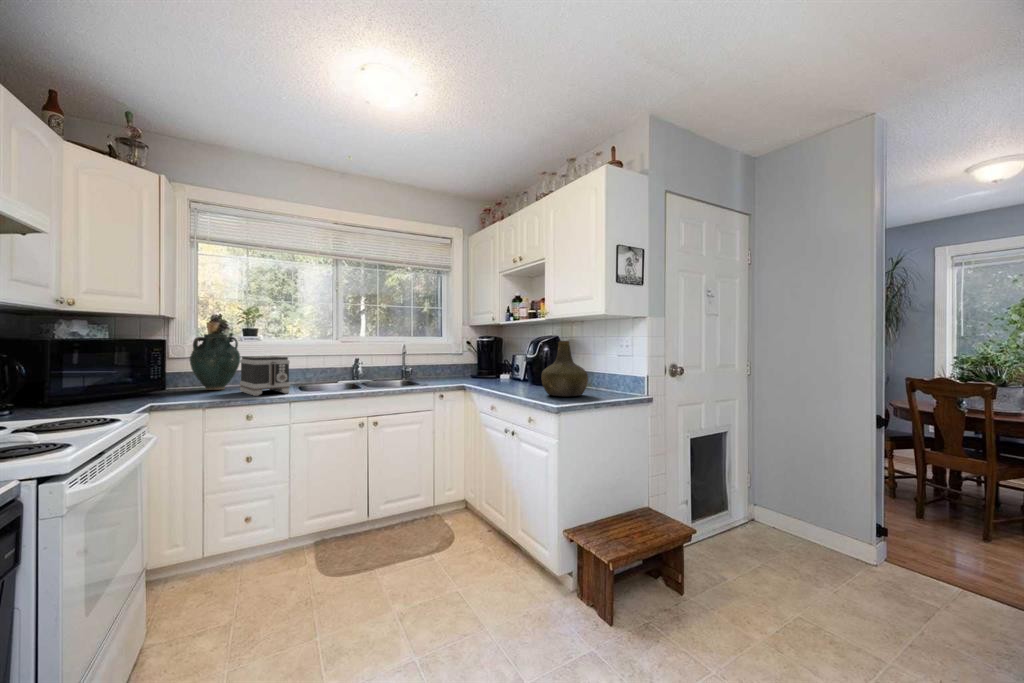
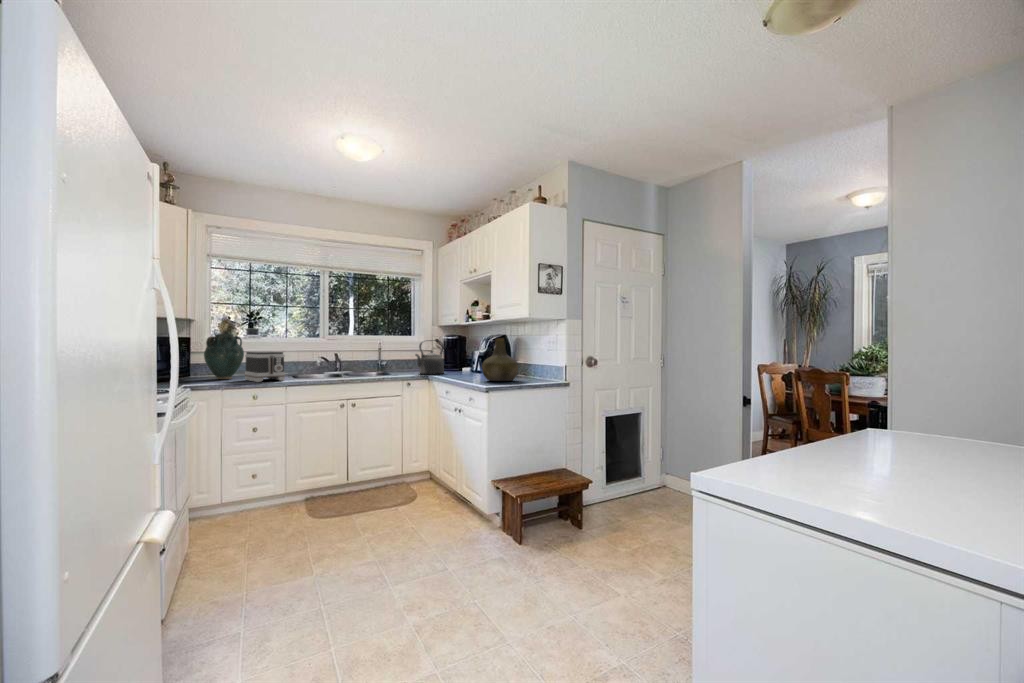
kettle: none [447,342,481,383] -> present [415,340,444,374]

